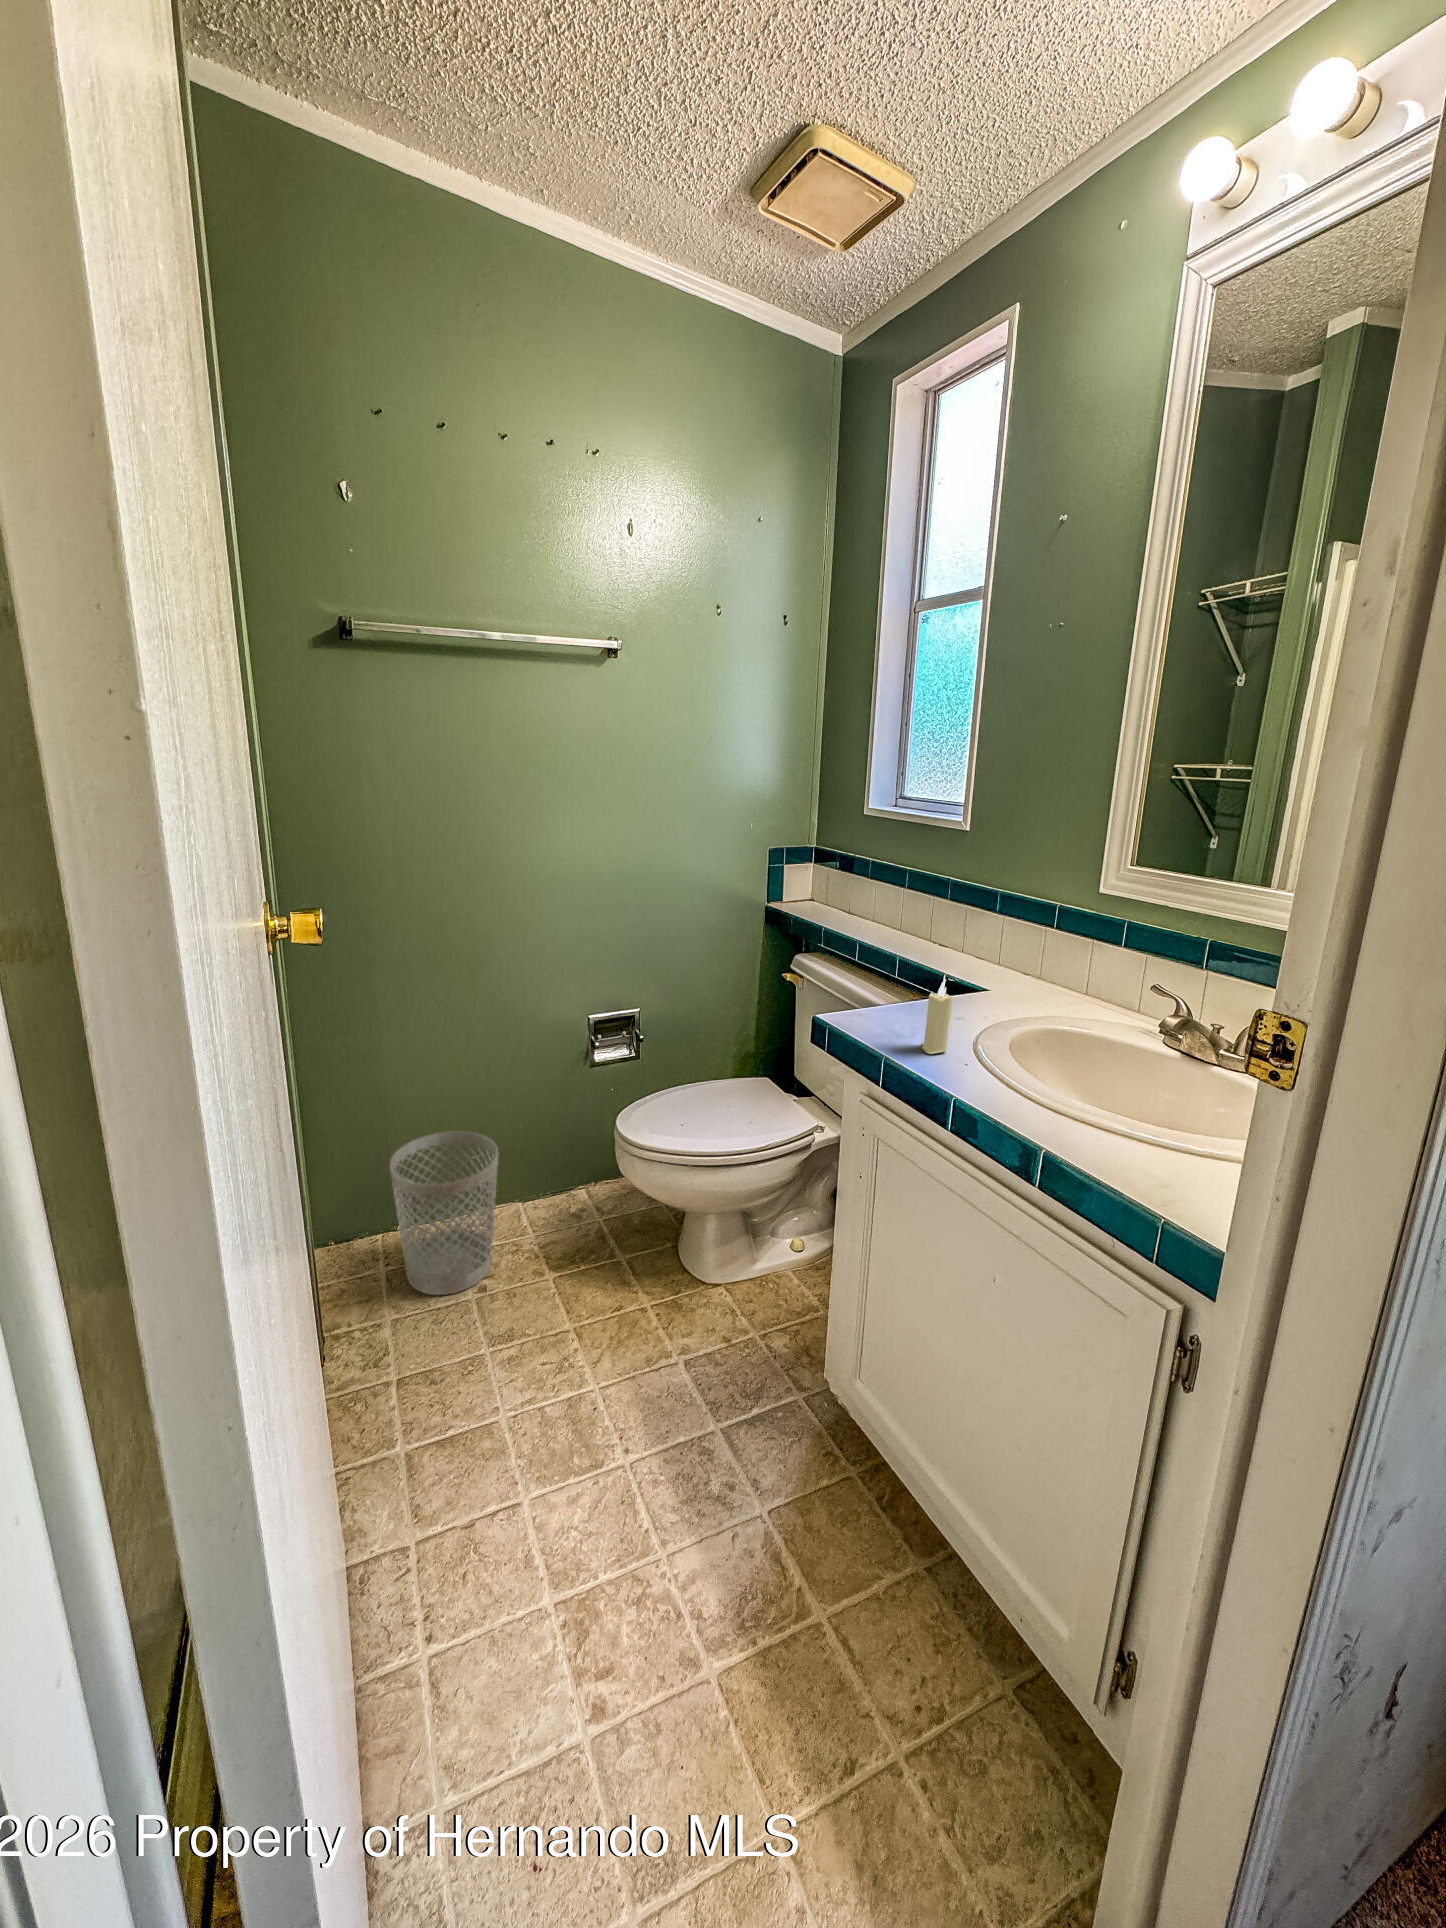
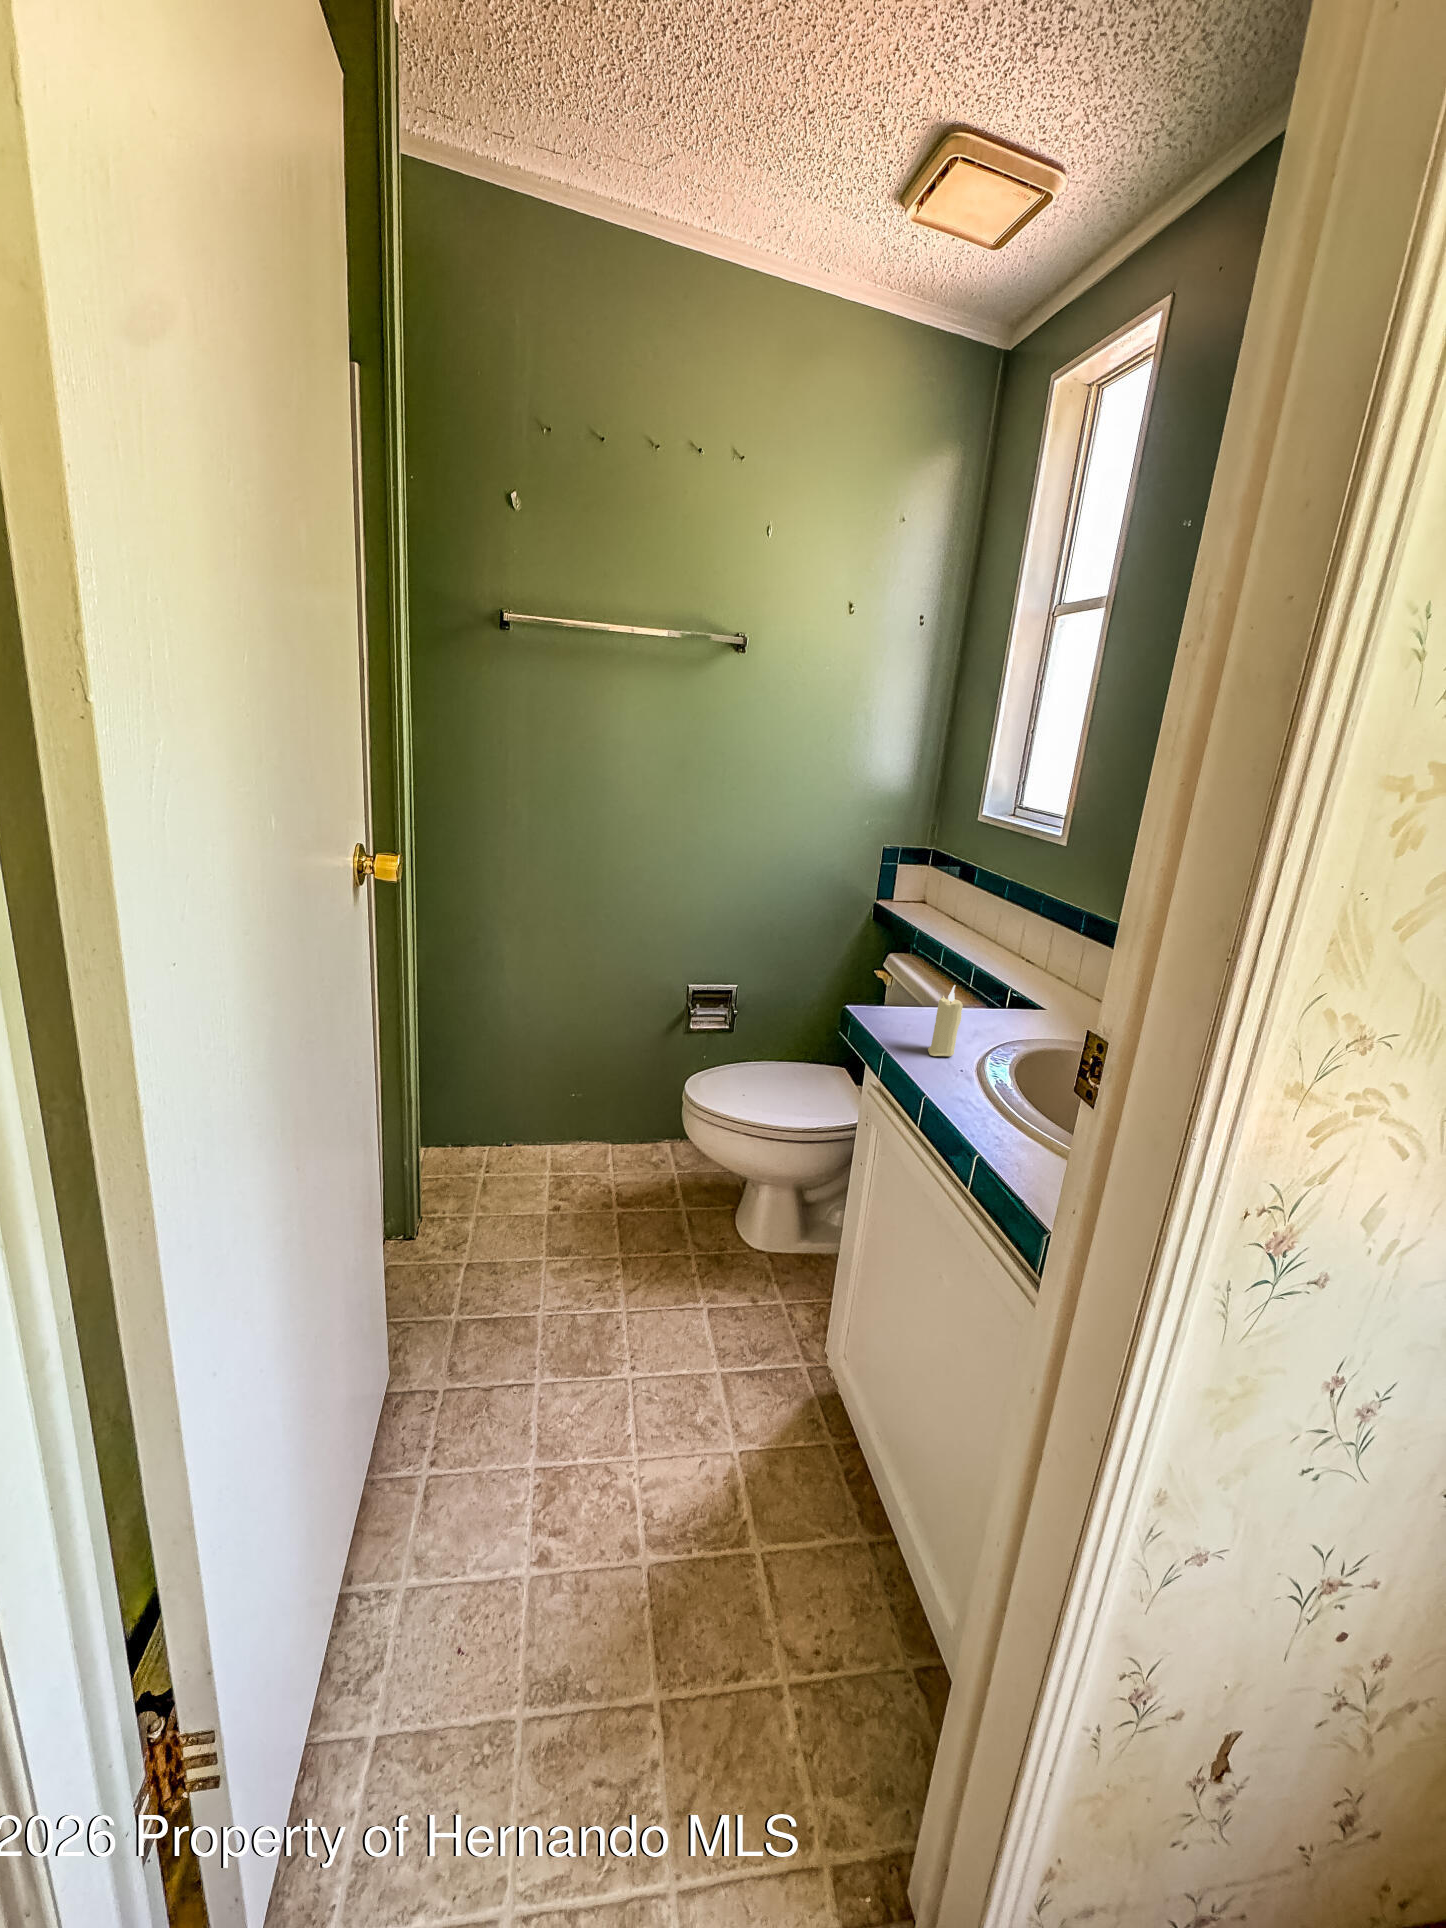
wastebasket: present [390,1132,498,1295] -> none [491,1069,583,1207]

